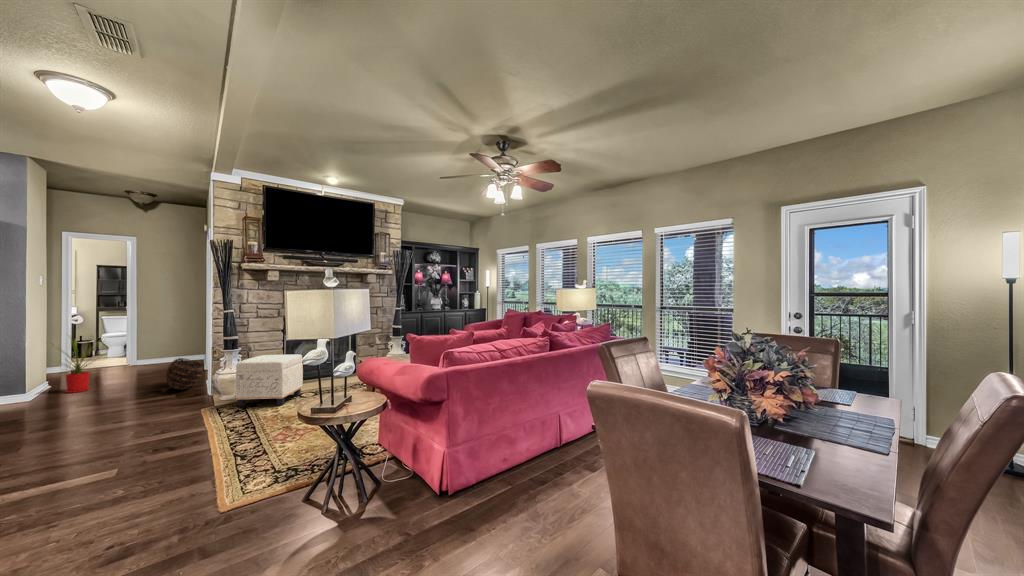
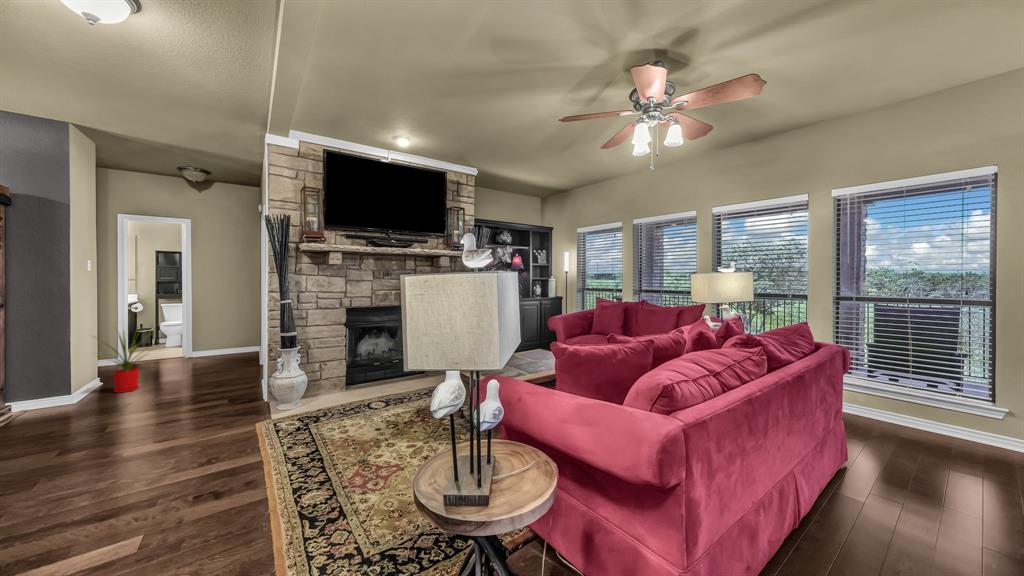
ottoman: present [236,355,303,407] -> none [296,355,373,421]
basket: present [166,358,203,390] -> none [219,354,260,392]

